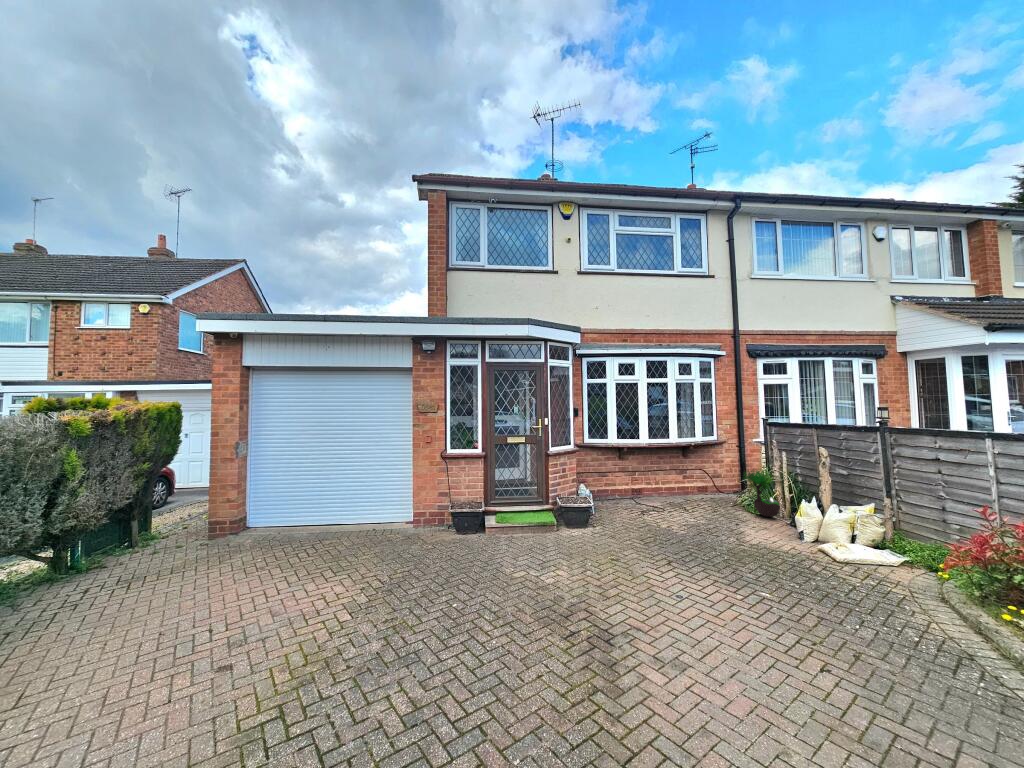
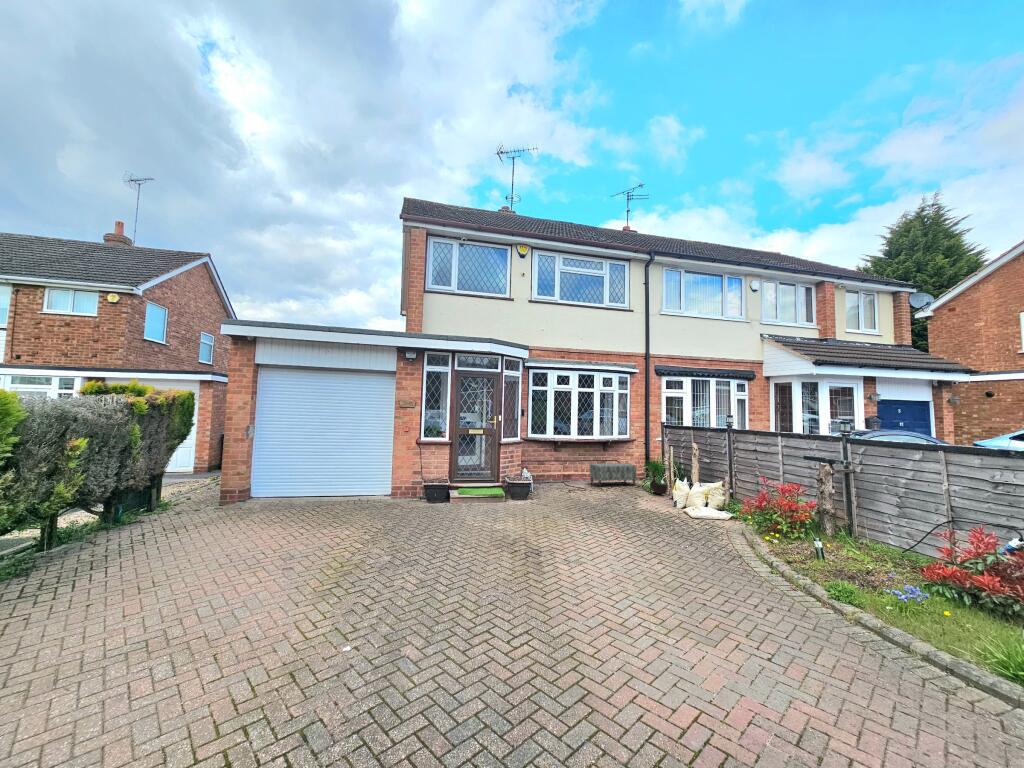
bench: none [667,472,731,505] -> present [590,463,636,487]

